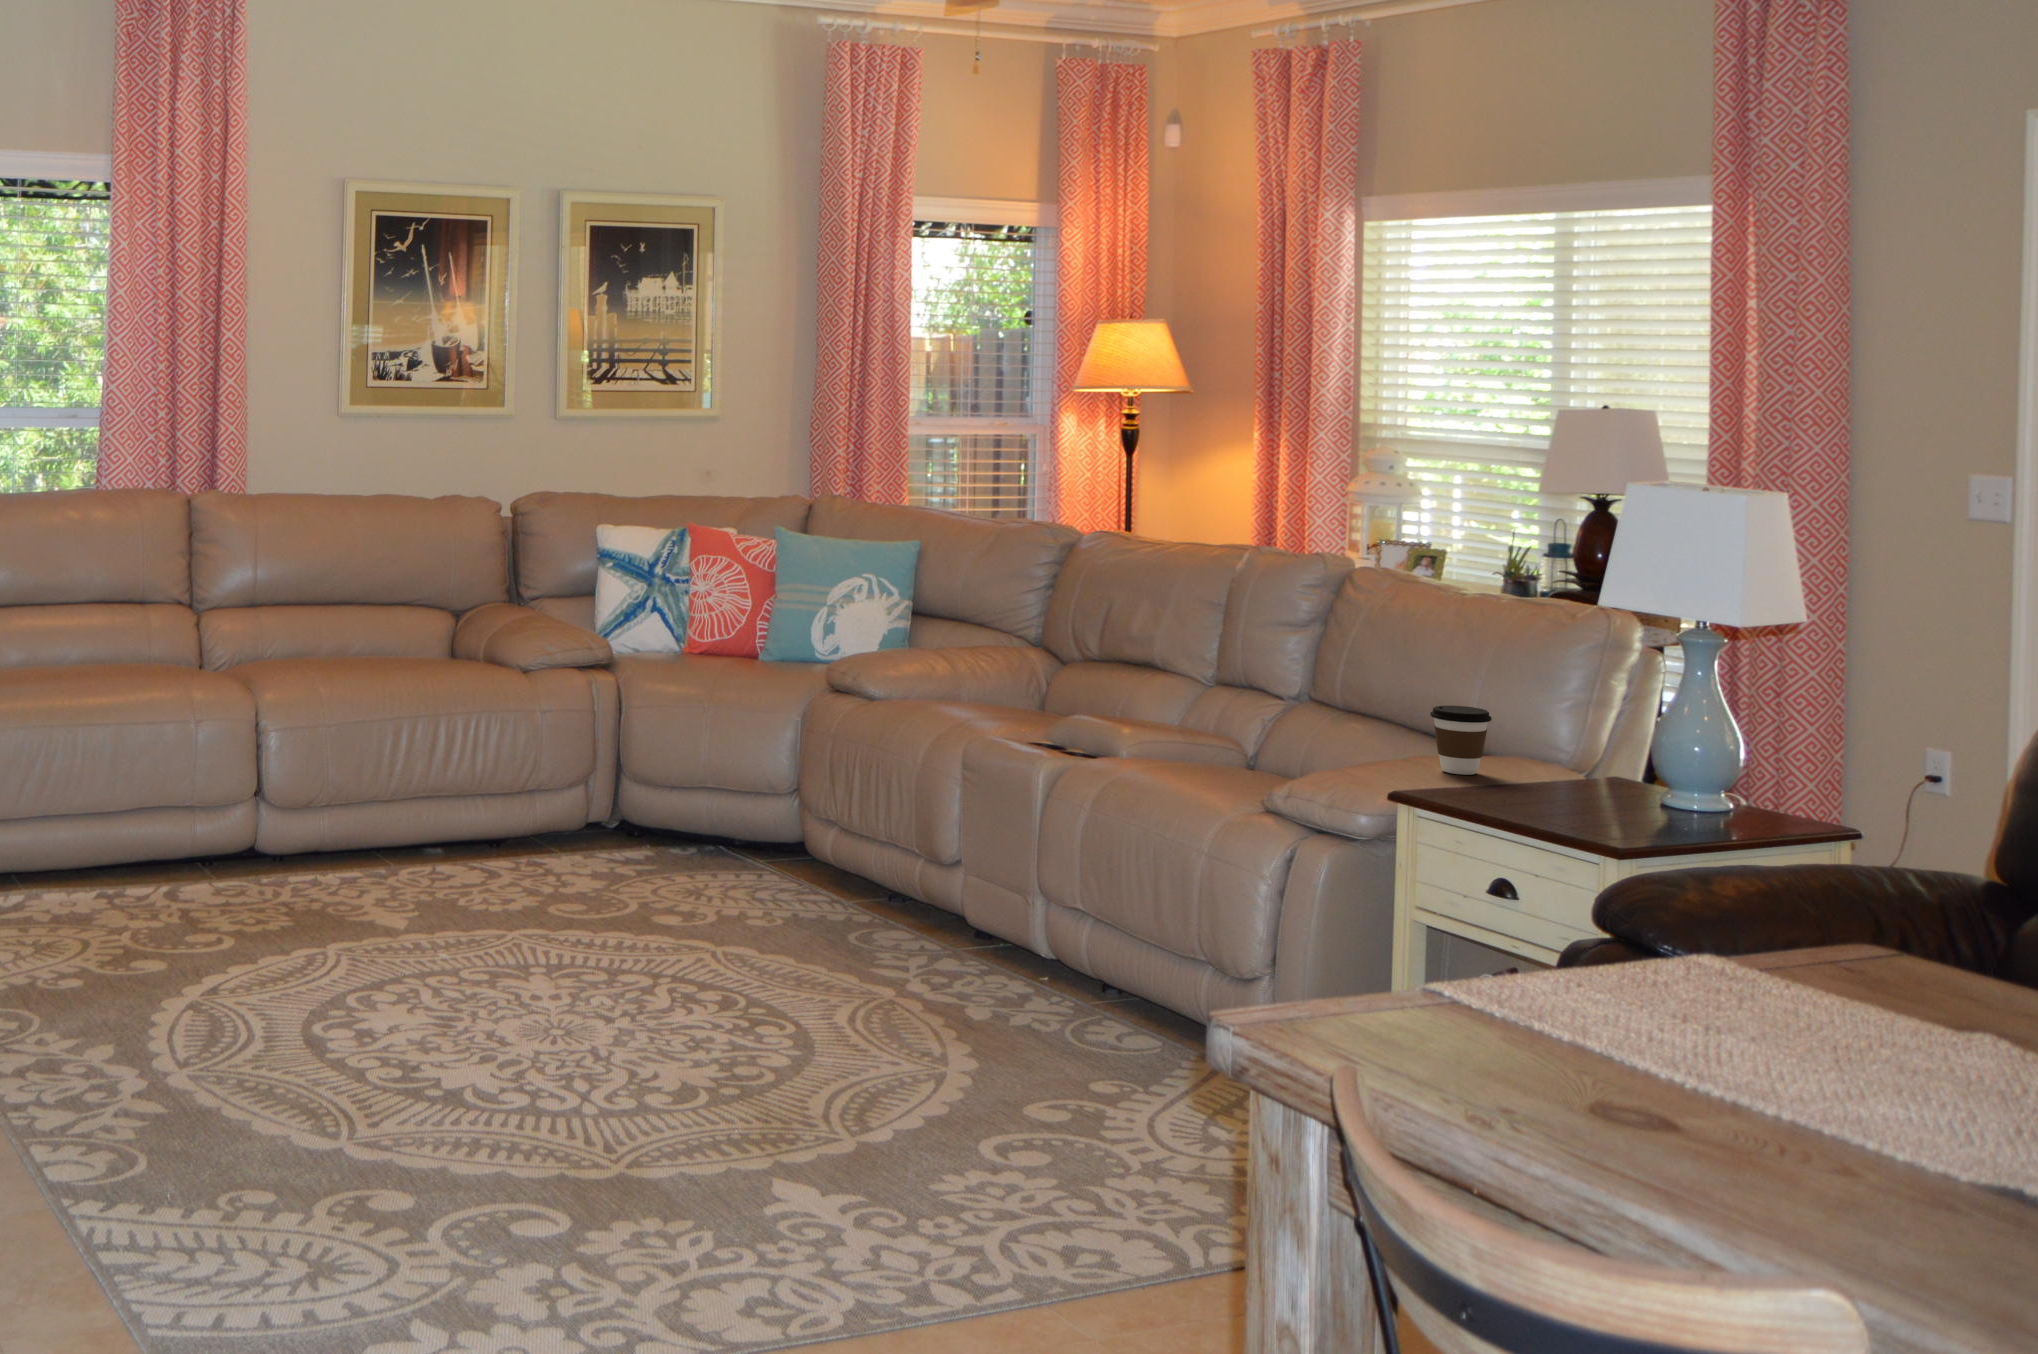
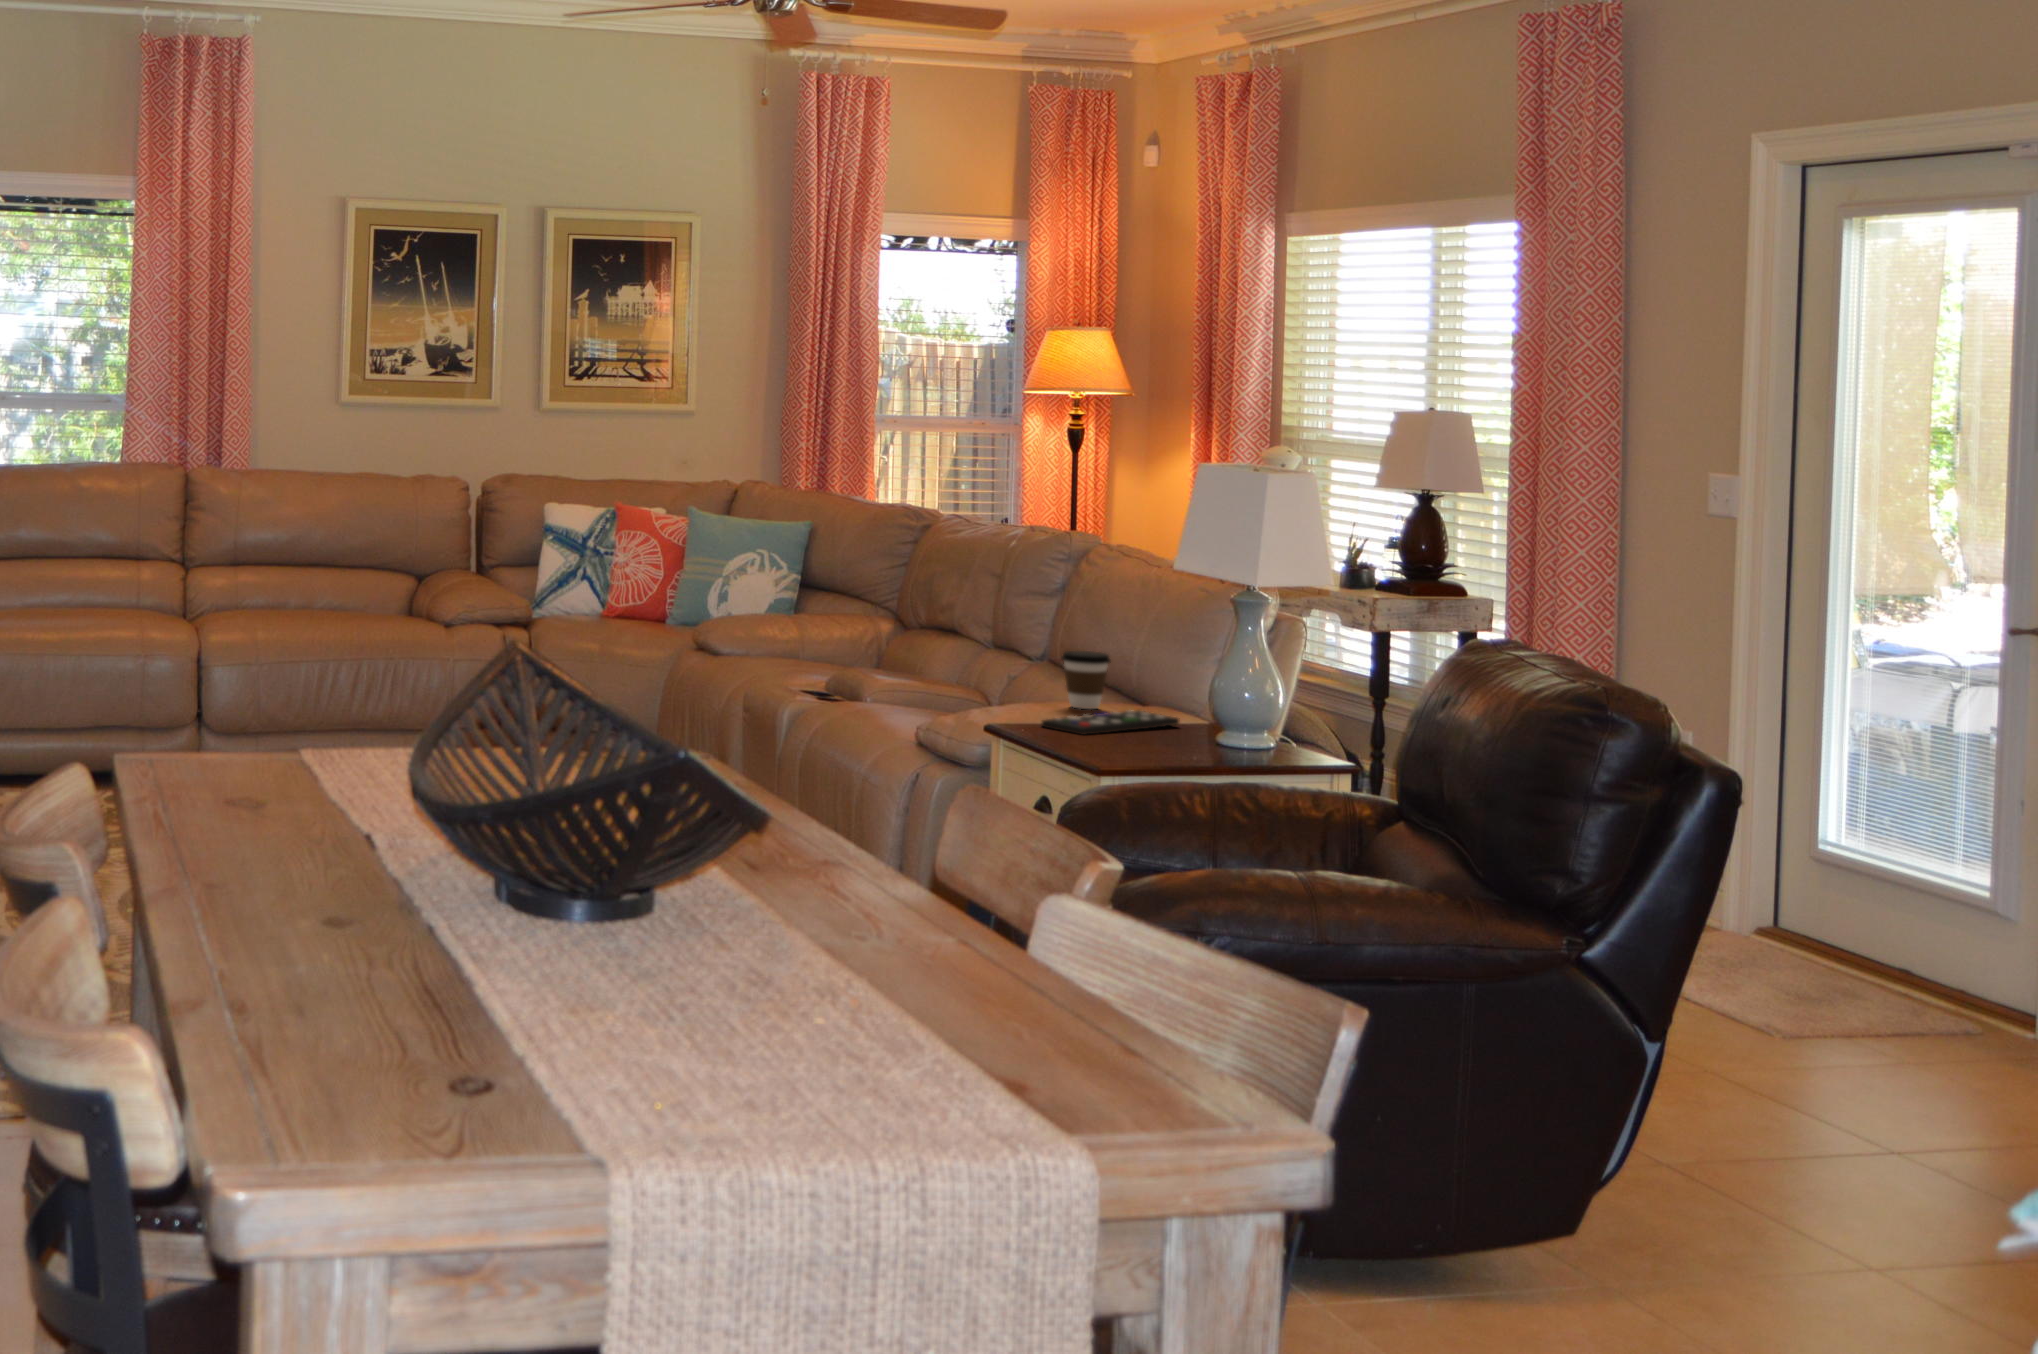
remote control: none [1478,777,1608,817] -> present [1042,711,1179,735]

